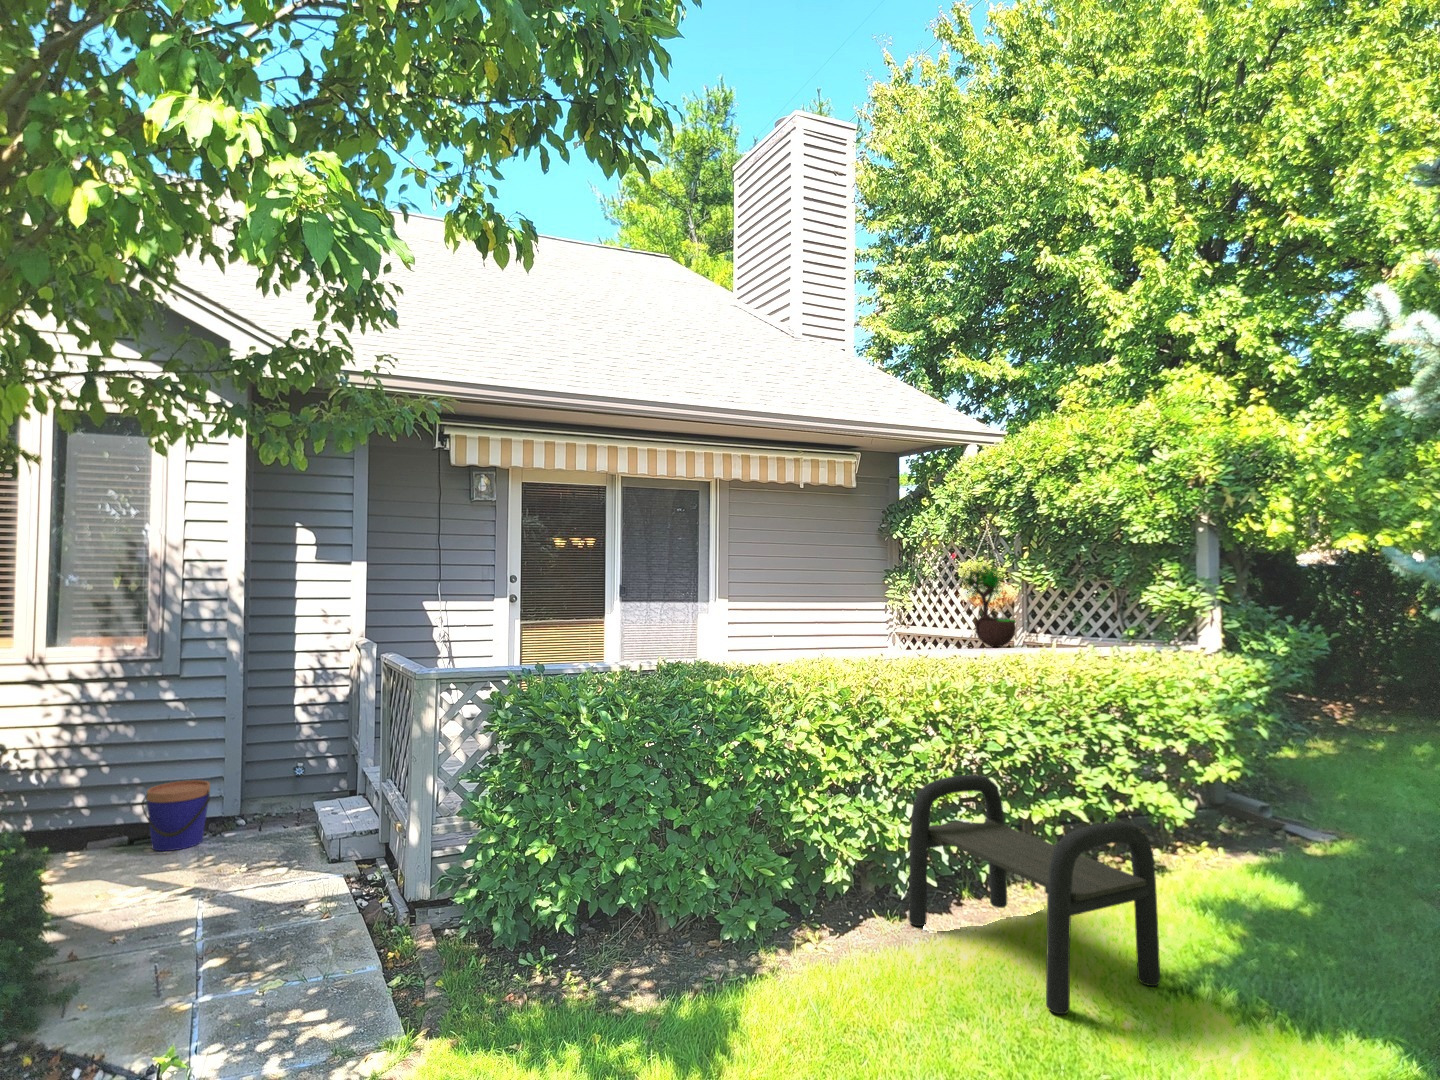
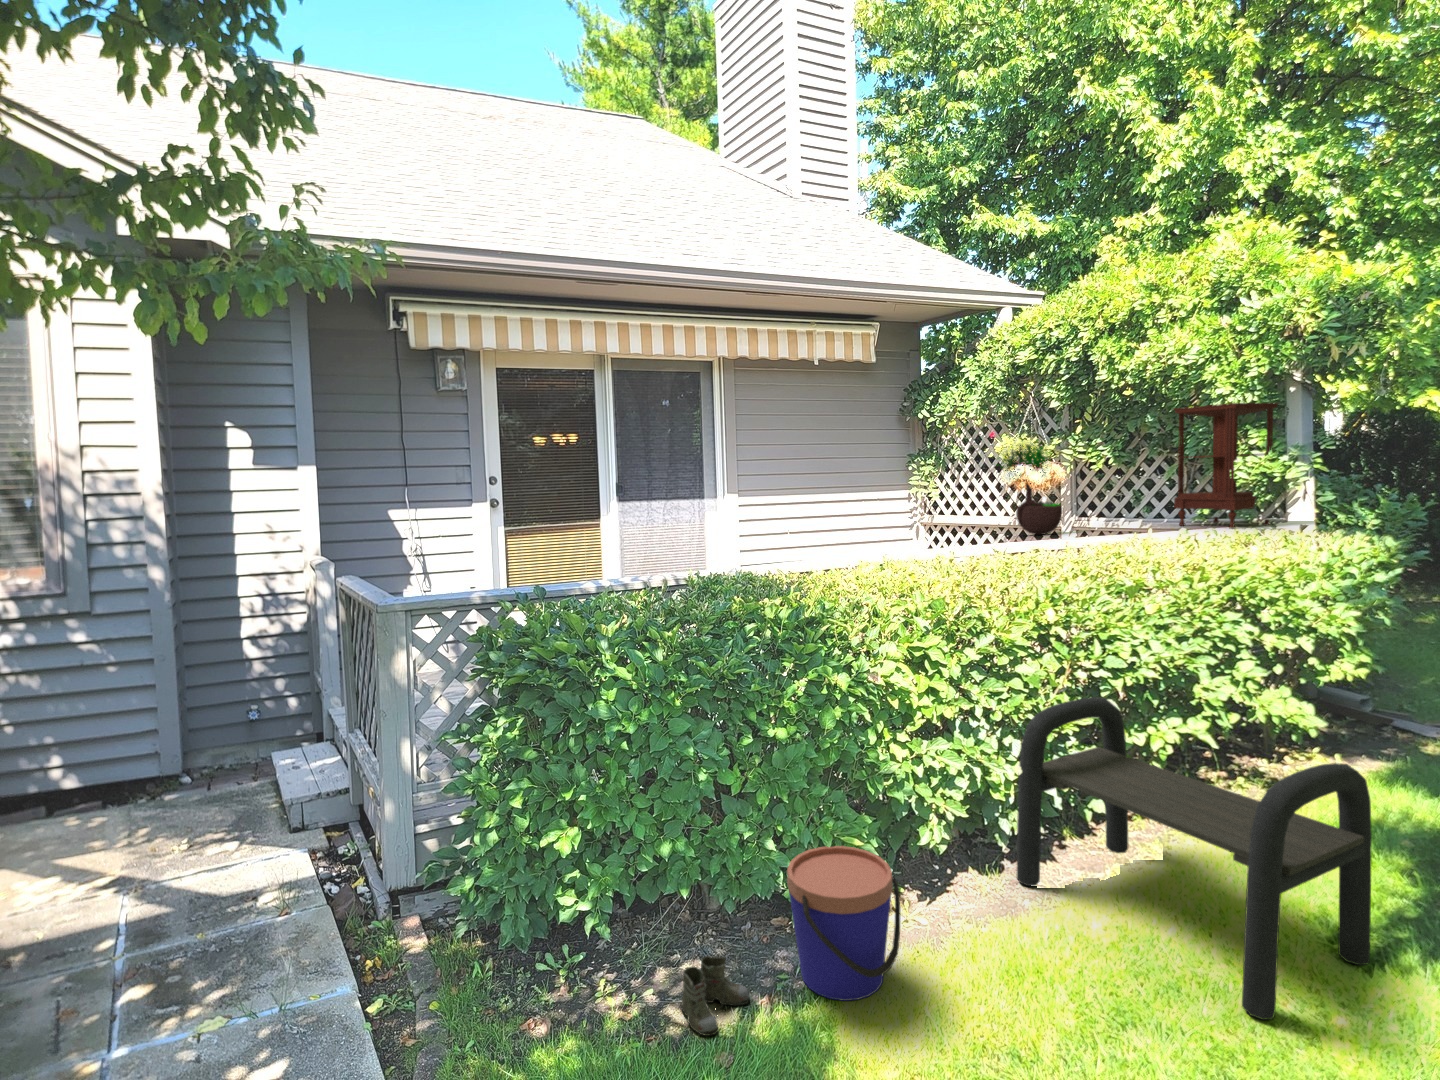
side table: none [1095,540,1184,647] -> present [1174,403,1278,529]
bucket: present [142,780,210,851] -> present [787,846,900,1001]
boots: none [618,950,678,1005] -> present [681,956,749,1036]

